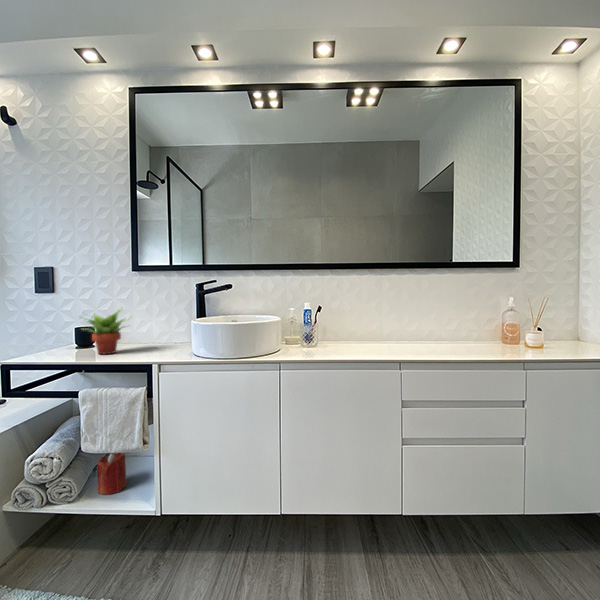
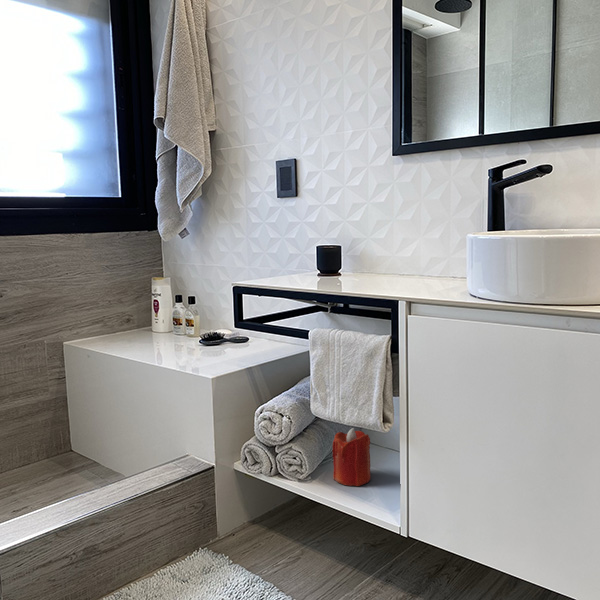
succulent plant: present [87,309,126,355] -> none [310,212,383,283]

